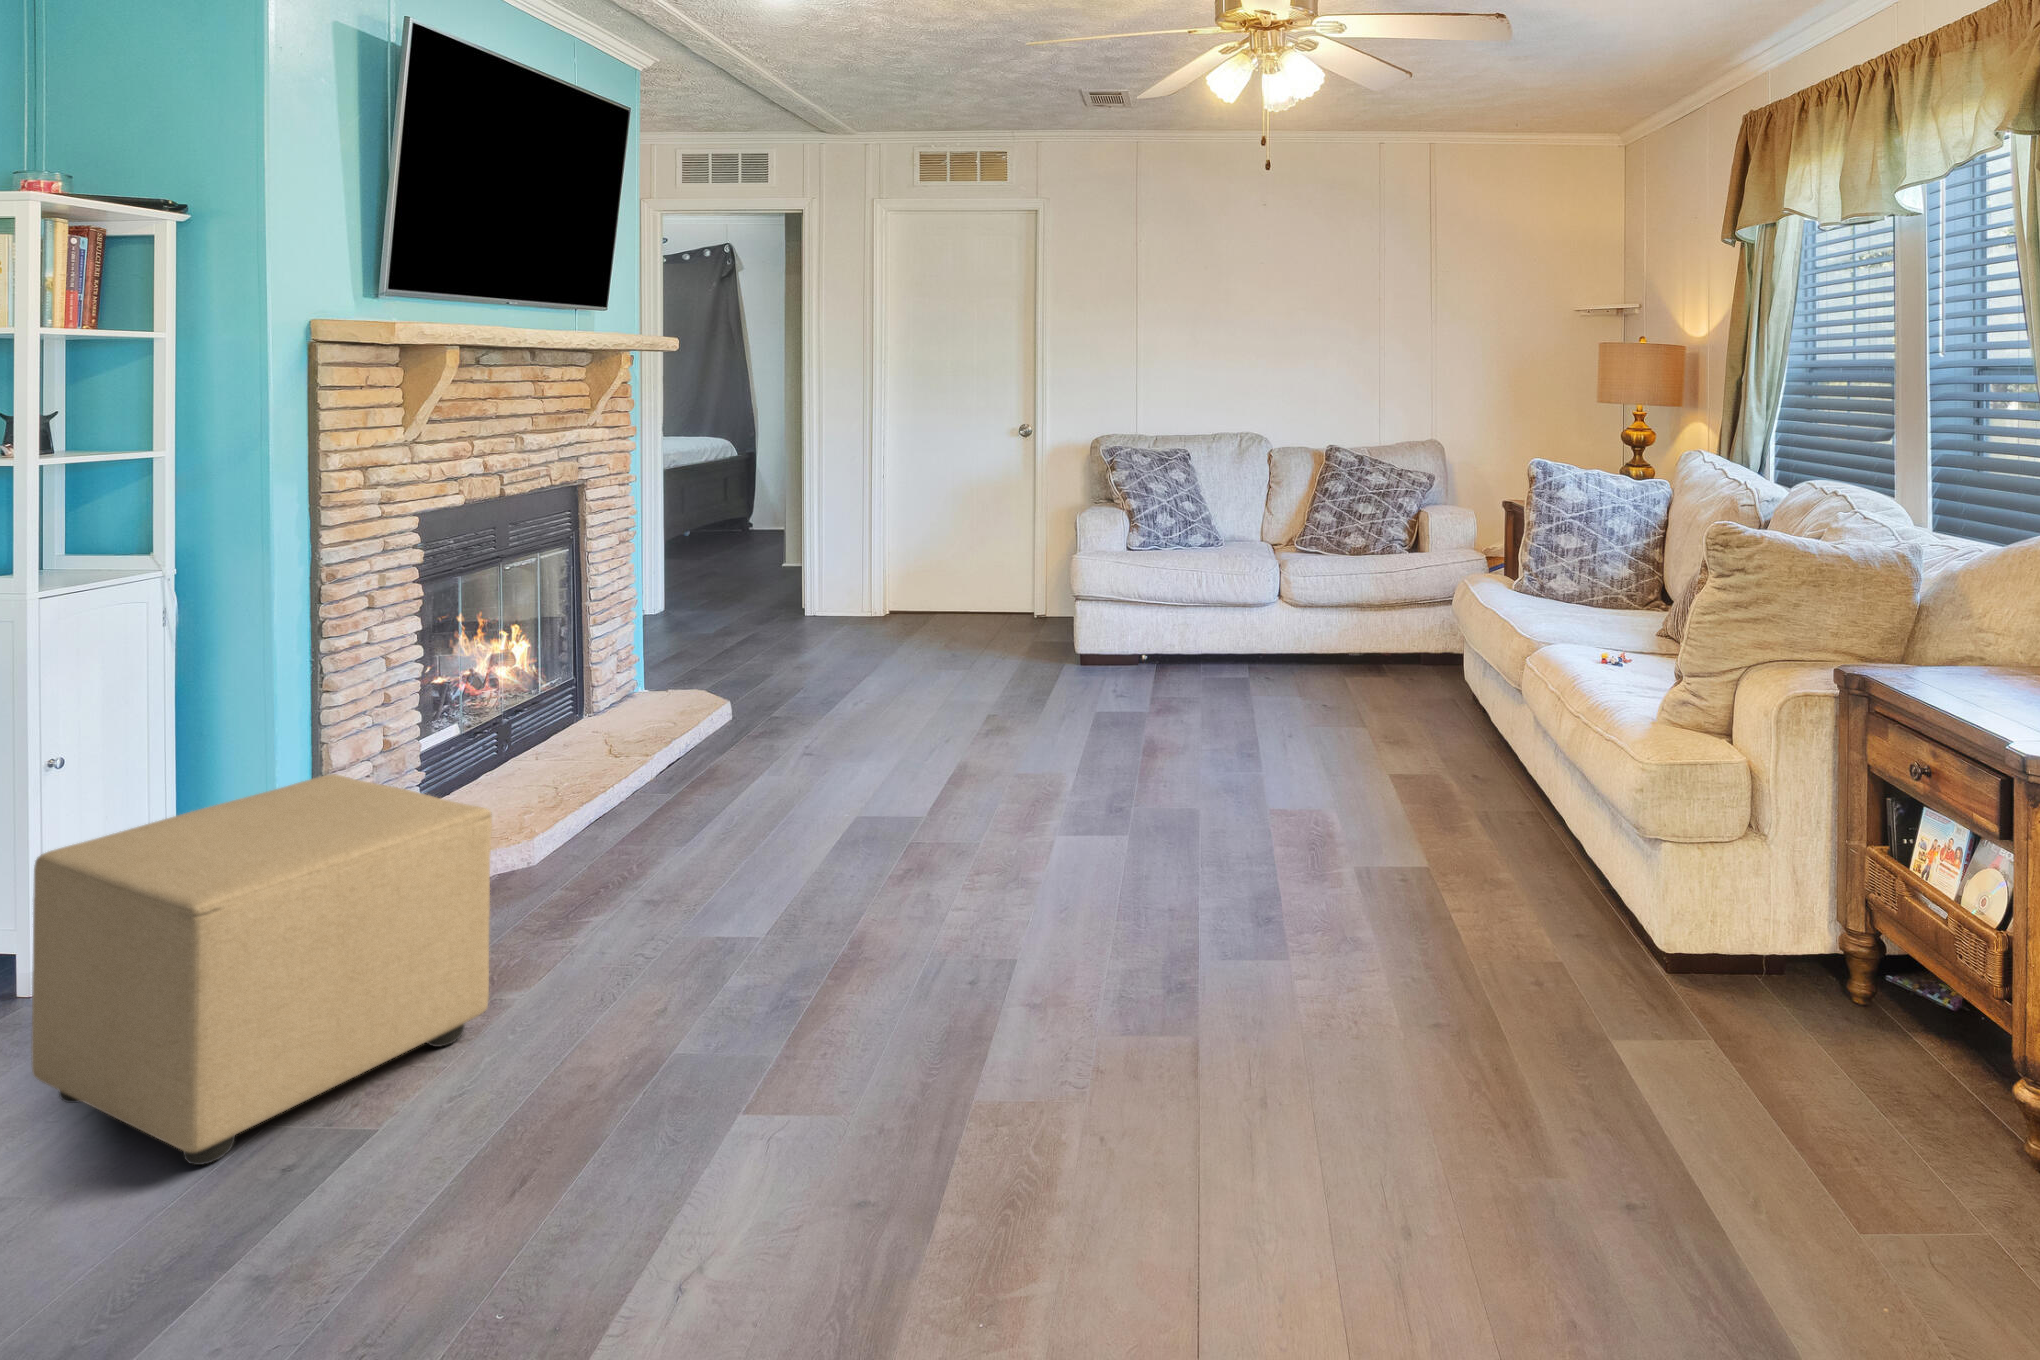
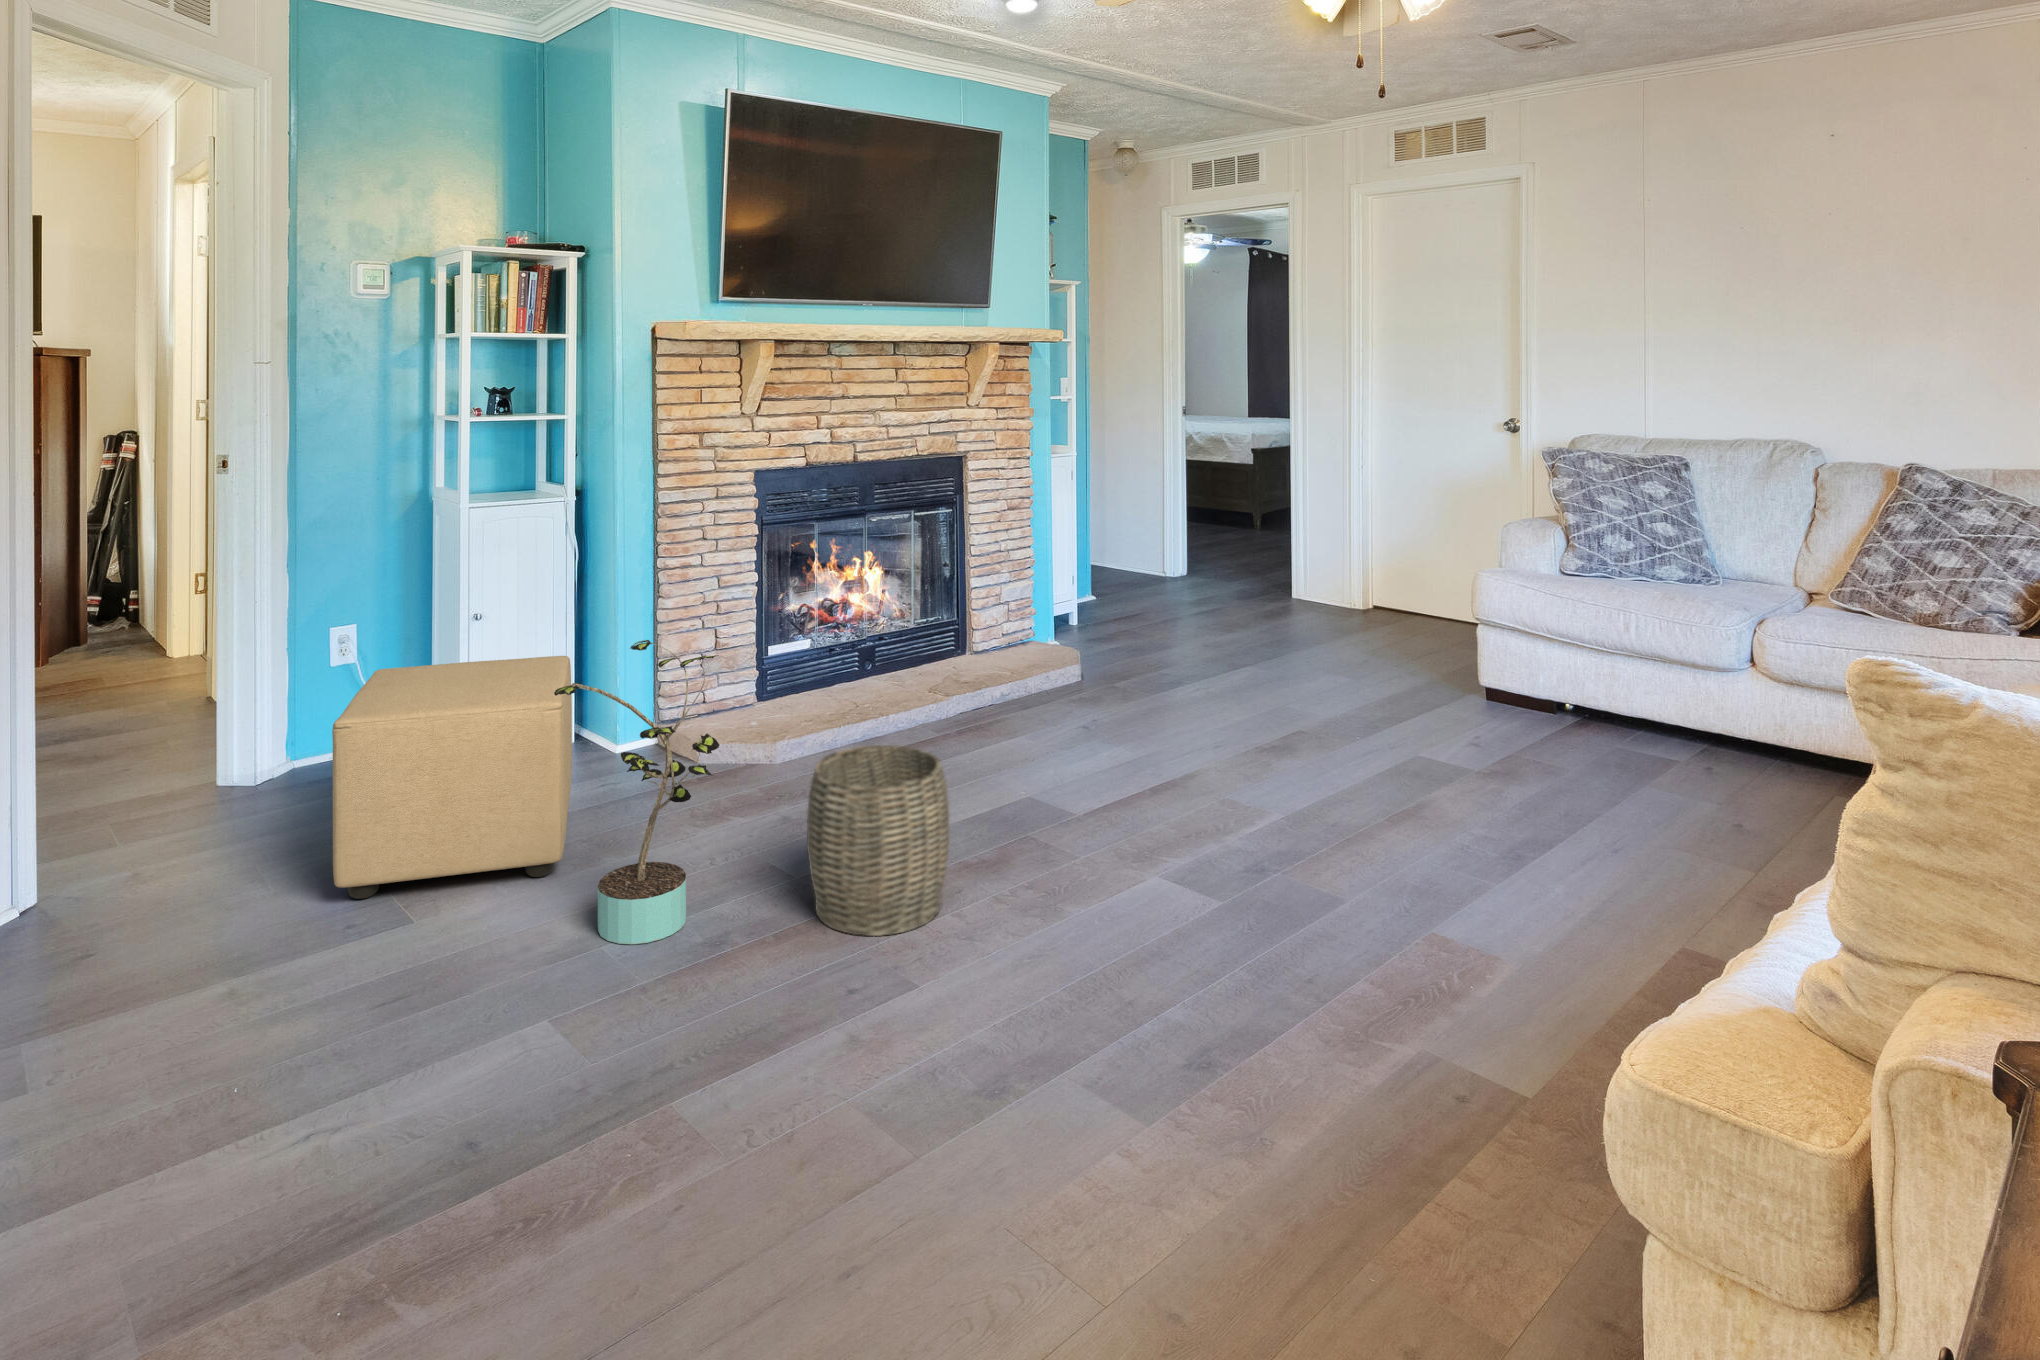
potted plant: none [592,701,796,1051] -> present [554,640,719,944]
woven basket: none [810,763,957,954] -> present [807,745,949,936]

